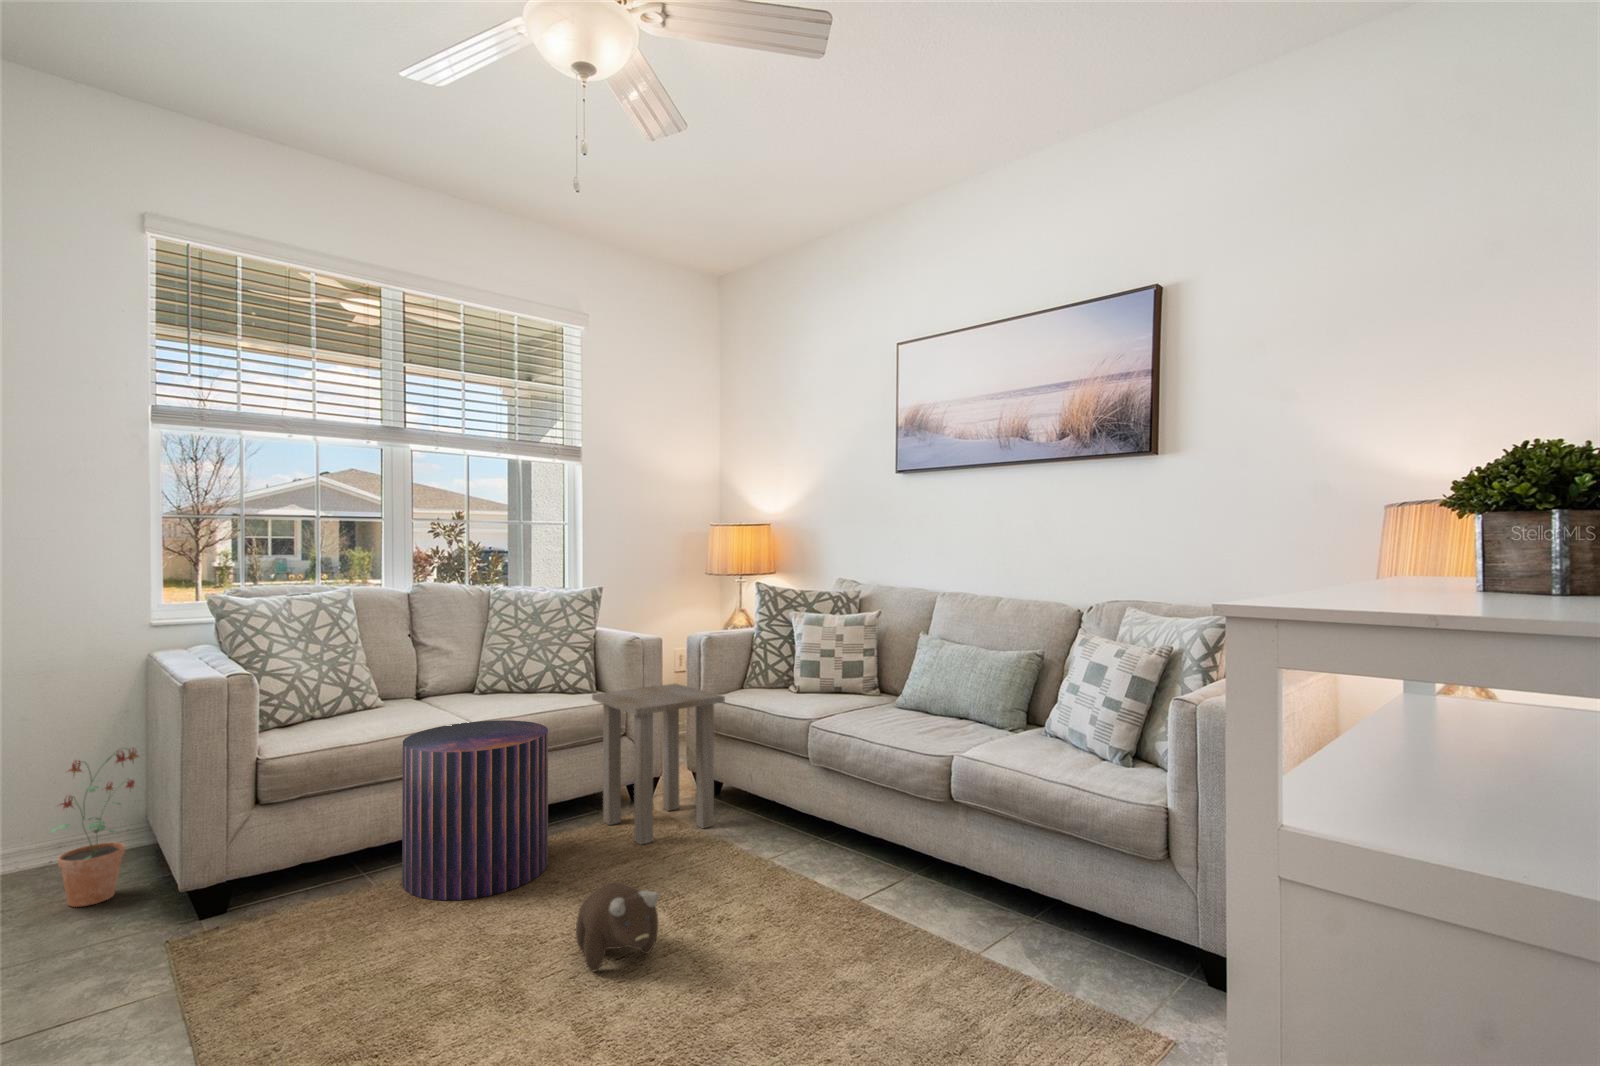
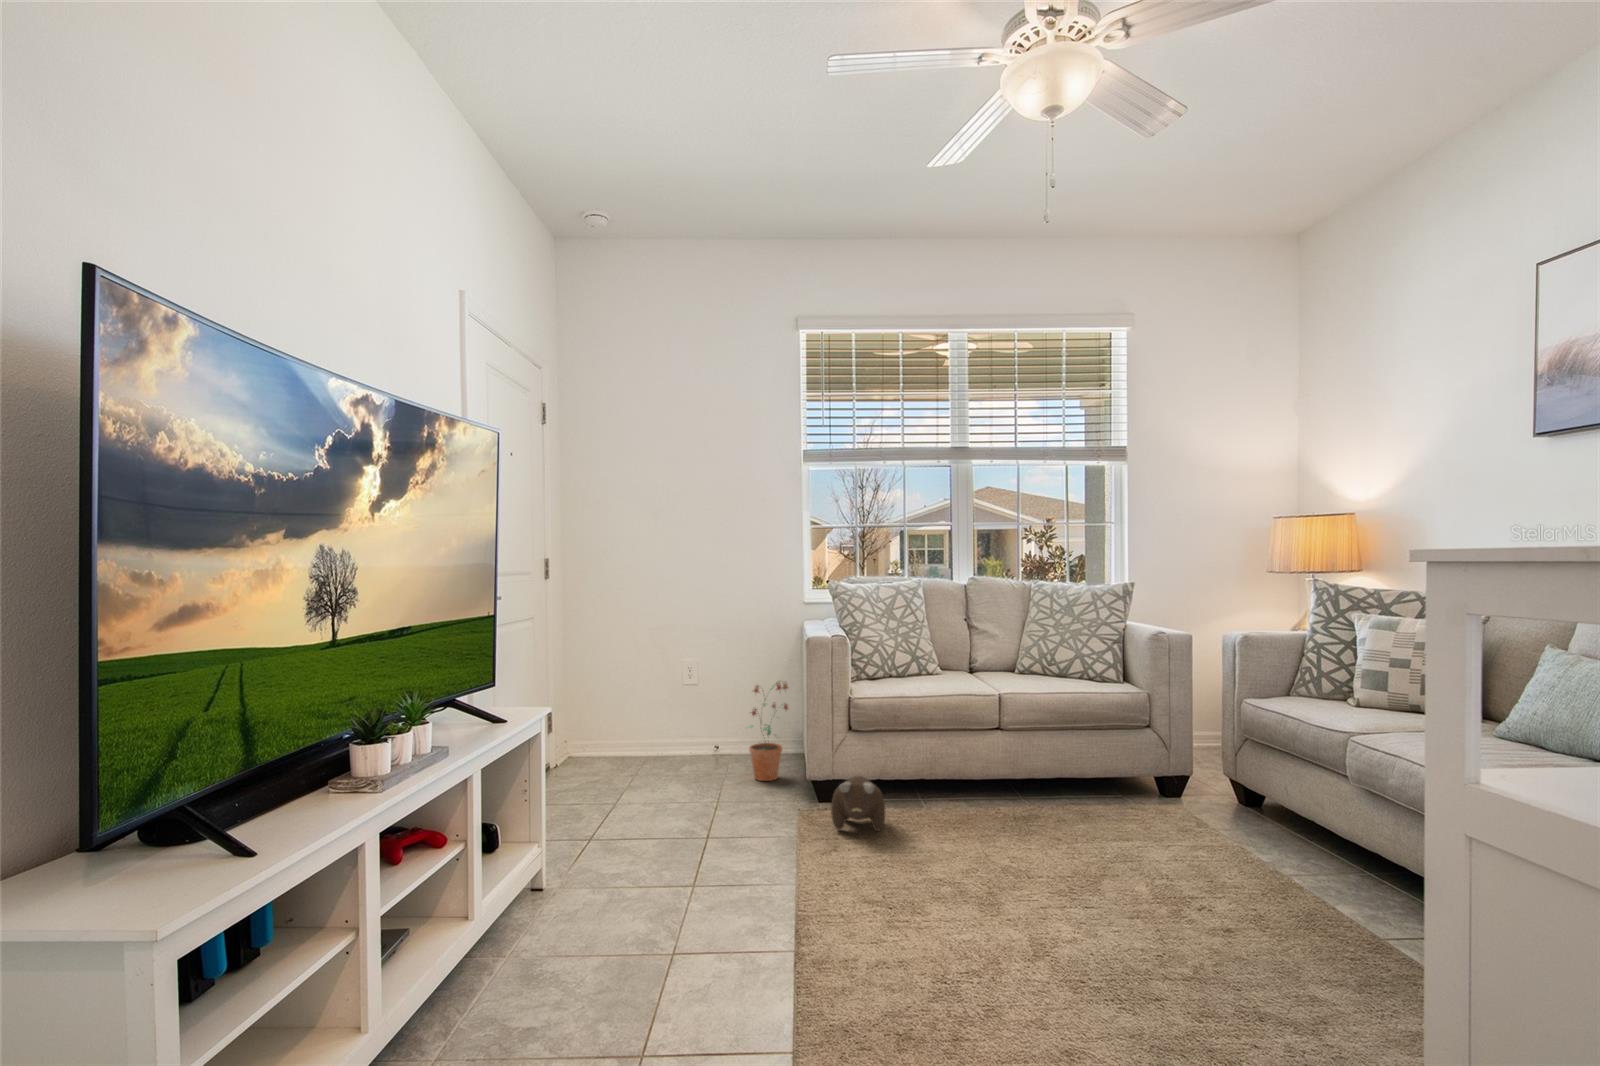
side table: present [592,684,725,845] -> none [1113,682,1250,833]
pouf: present [402,720,548,900] -> none [941,692,1061,837]
plush toy: present [576,881,659,971] -> present [831,776,885,831]

